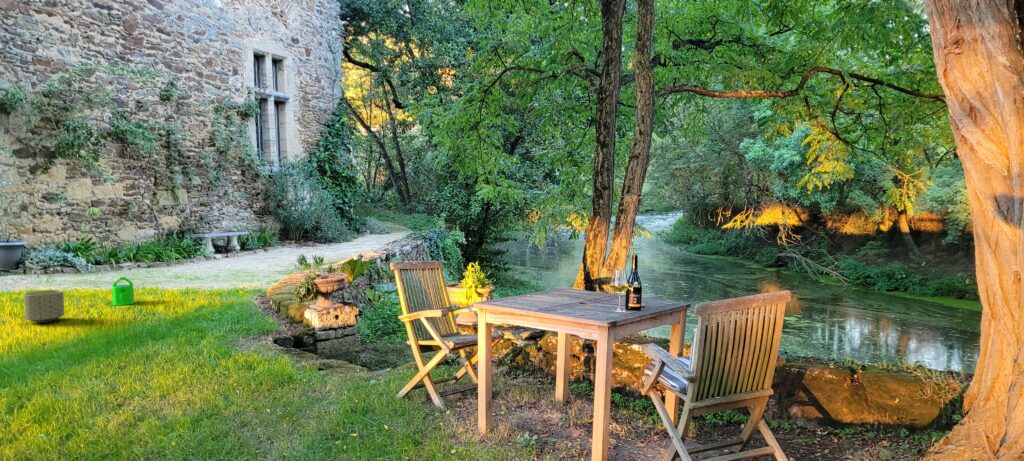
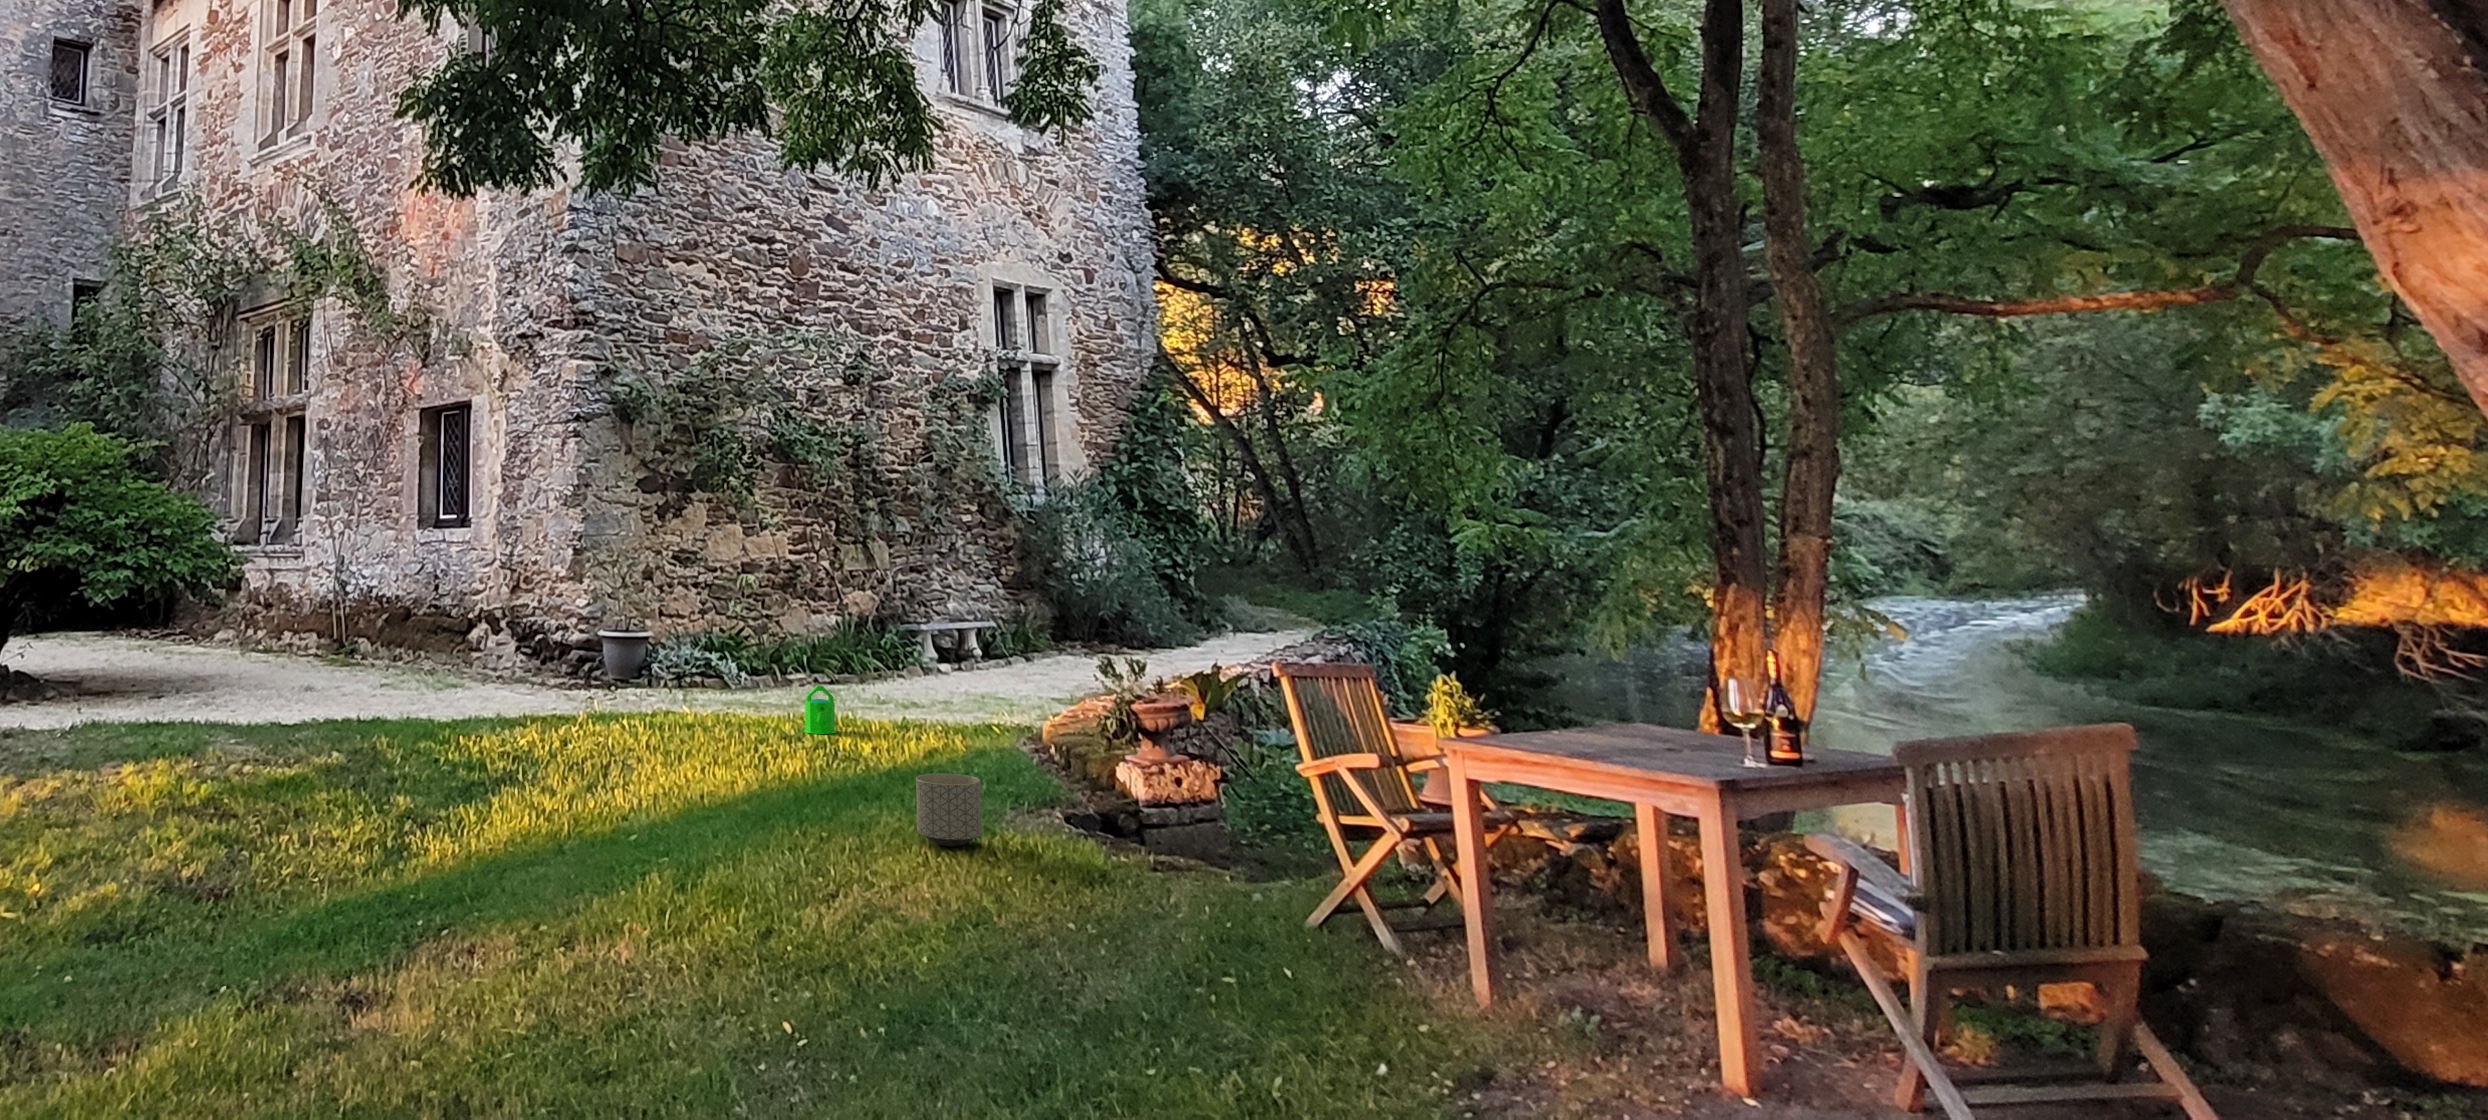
planter: present [24,290,64,323] -> present [916,773,982,847]

